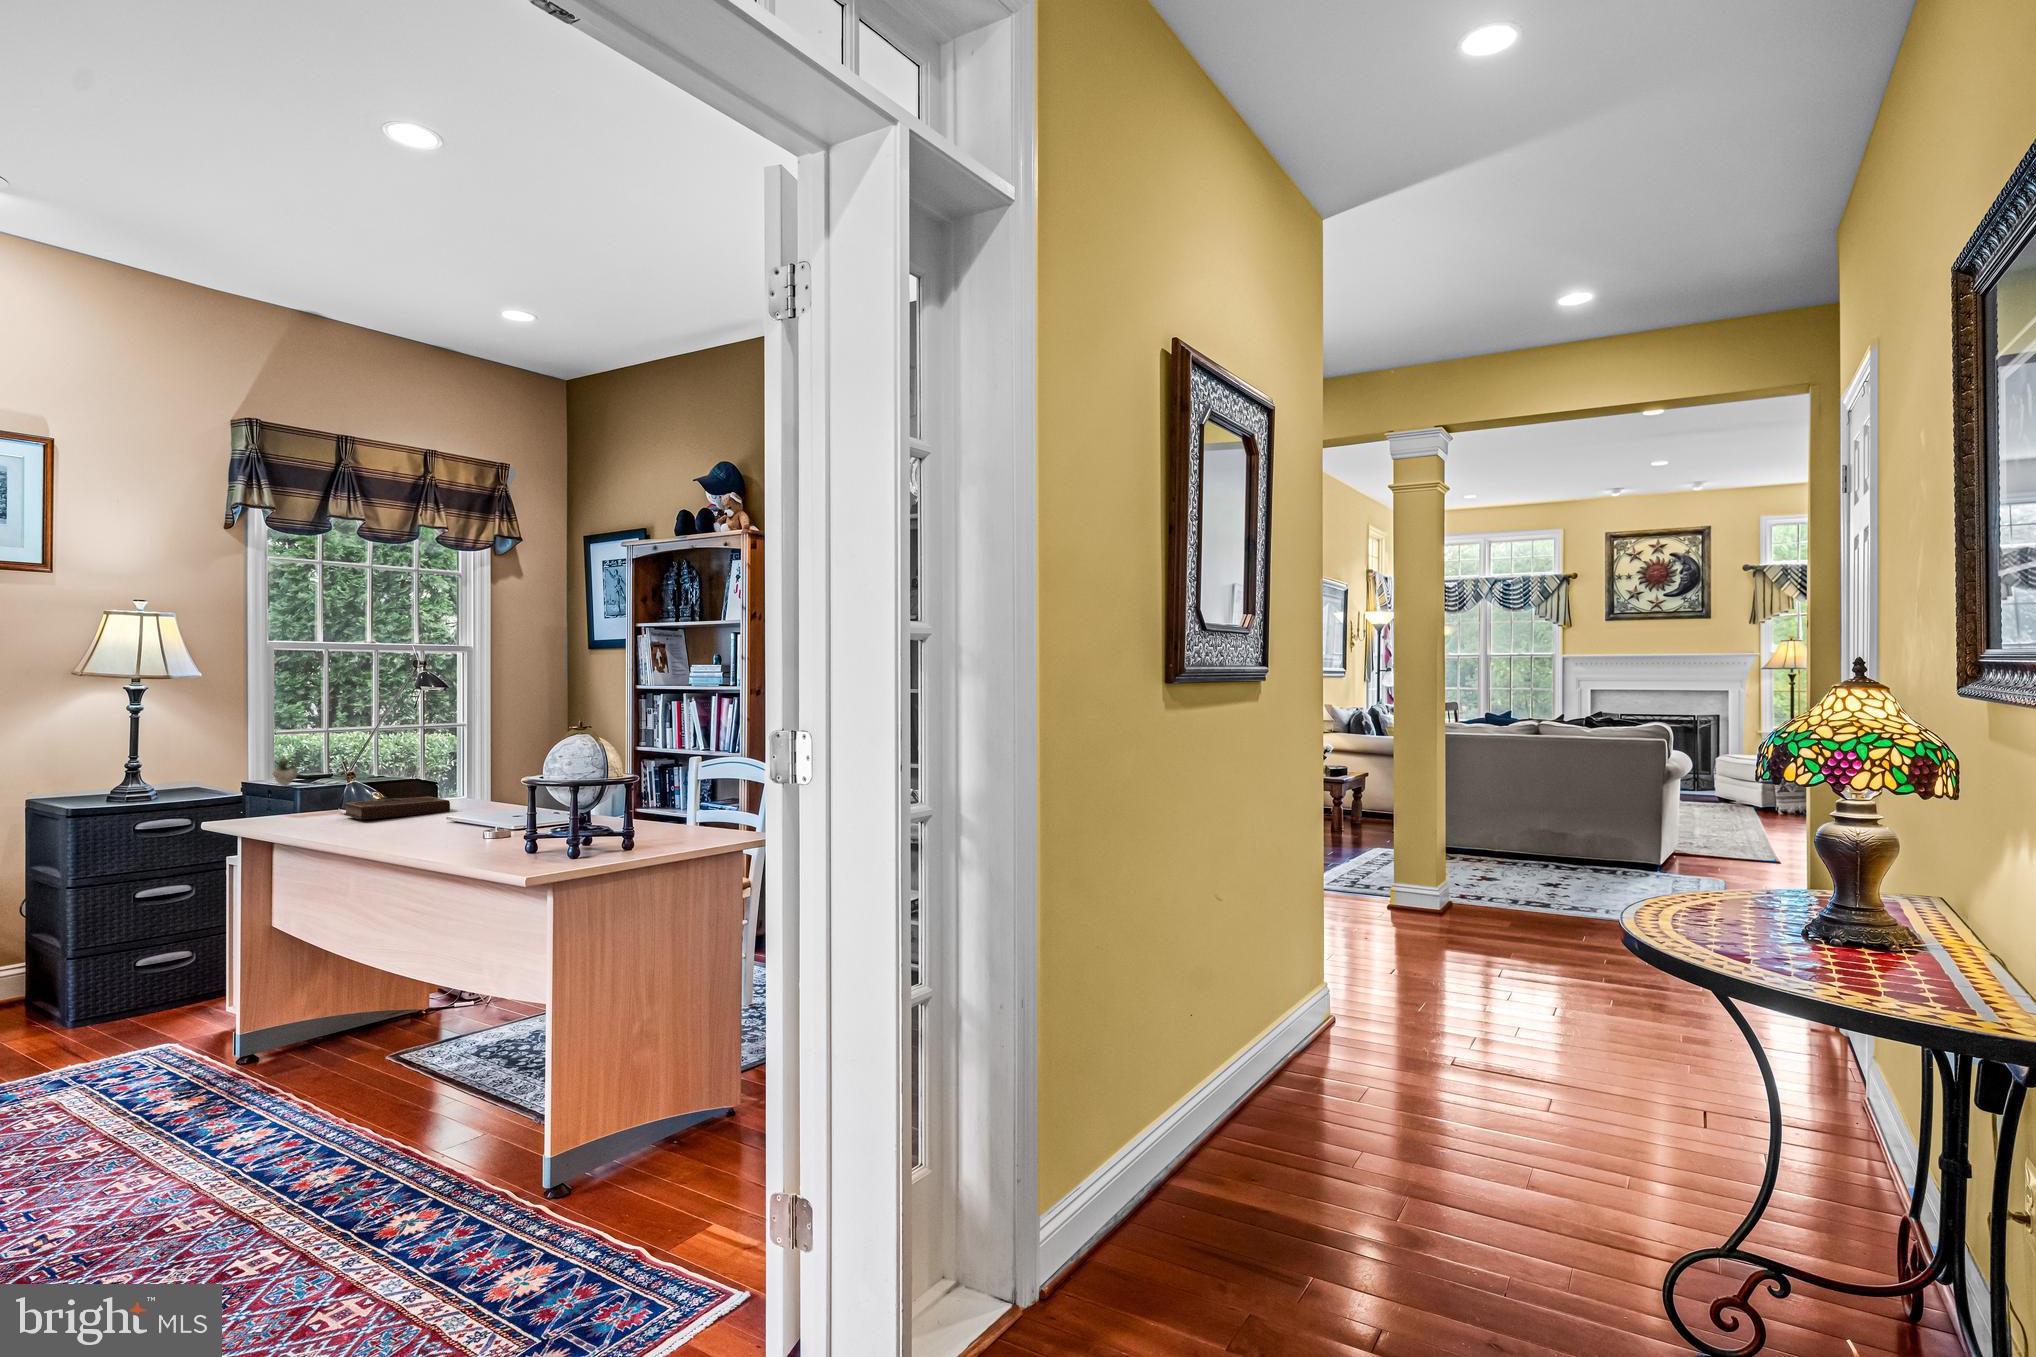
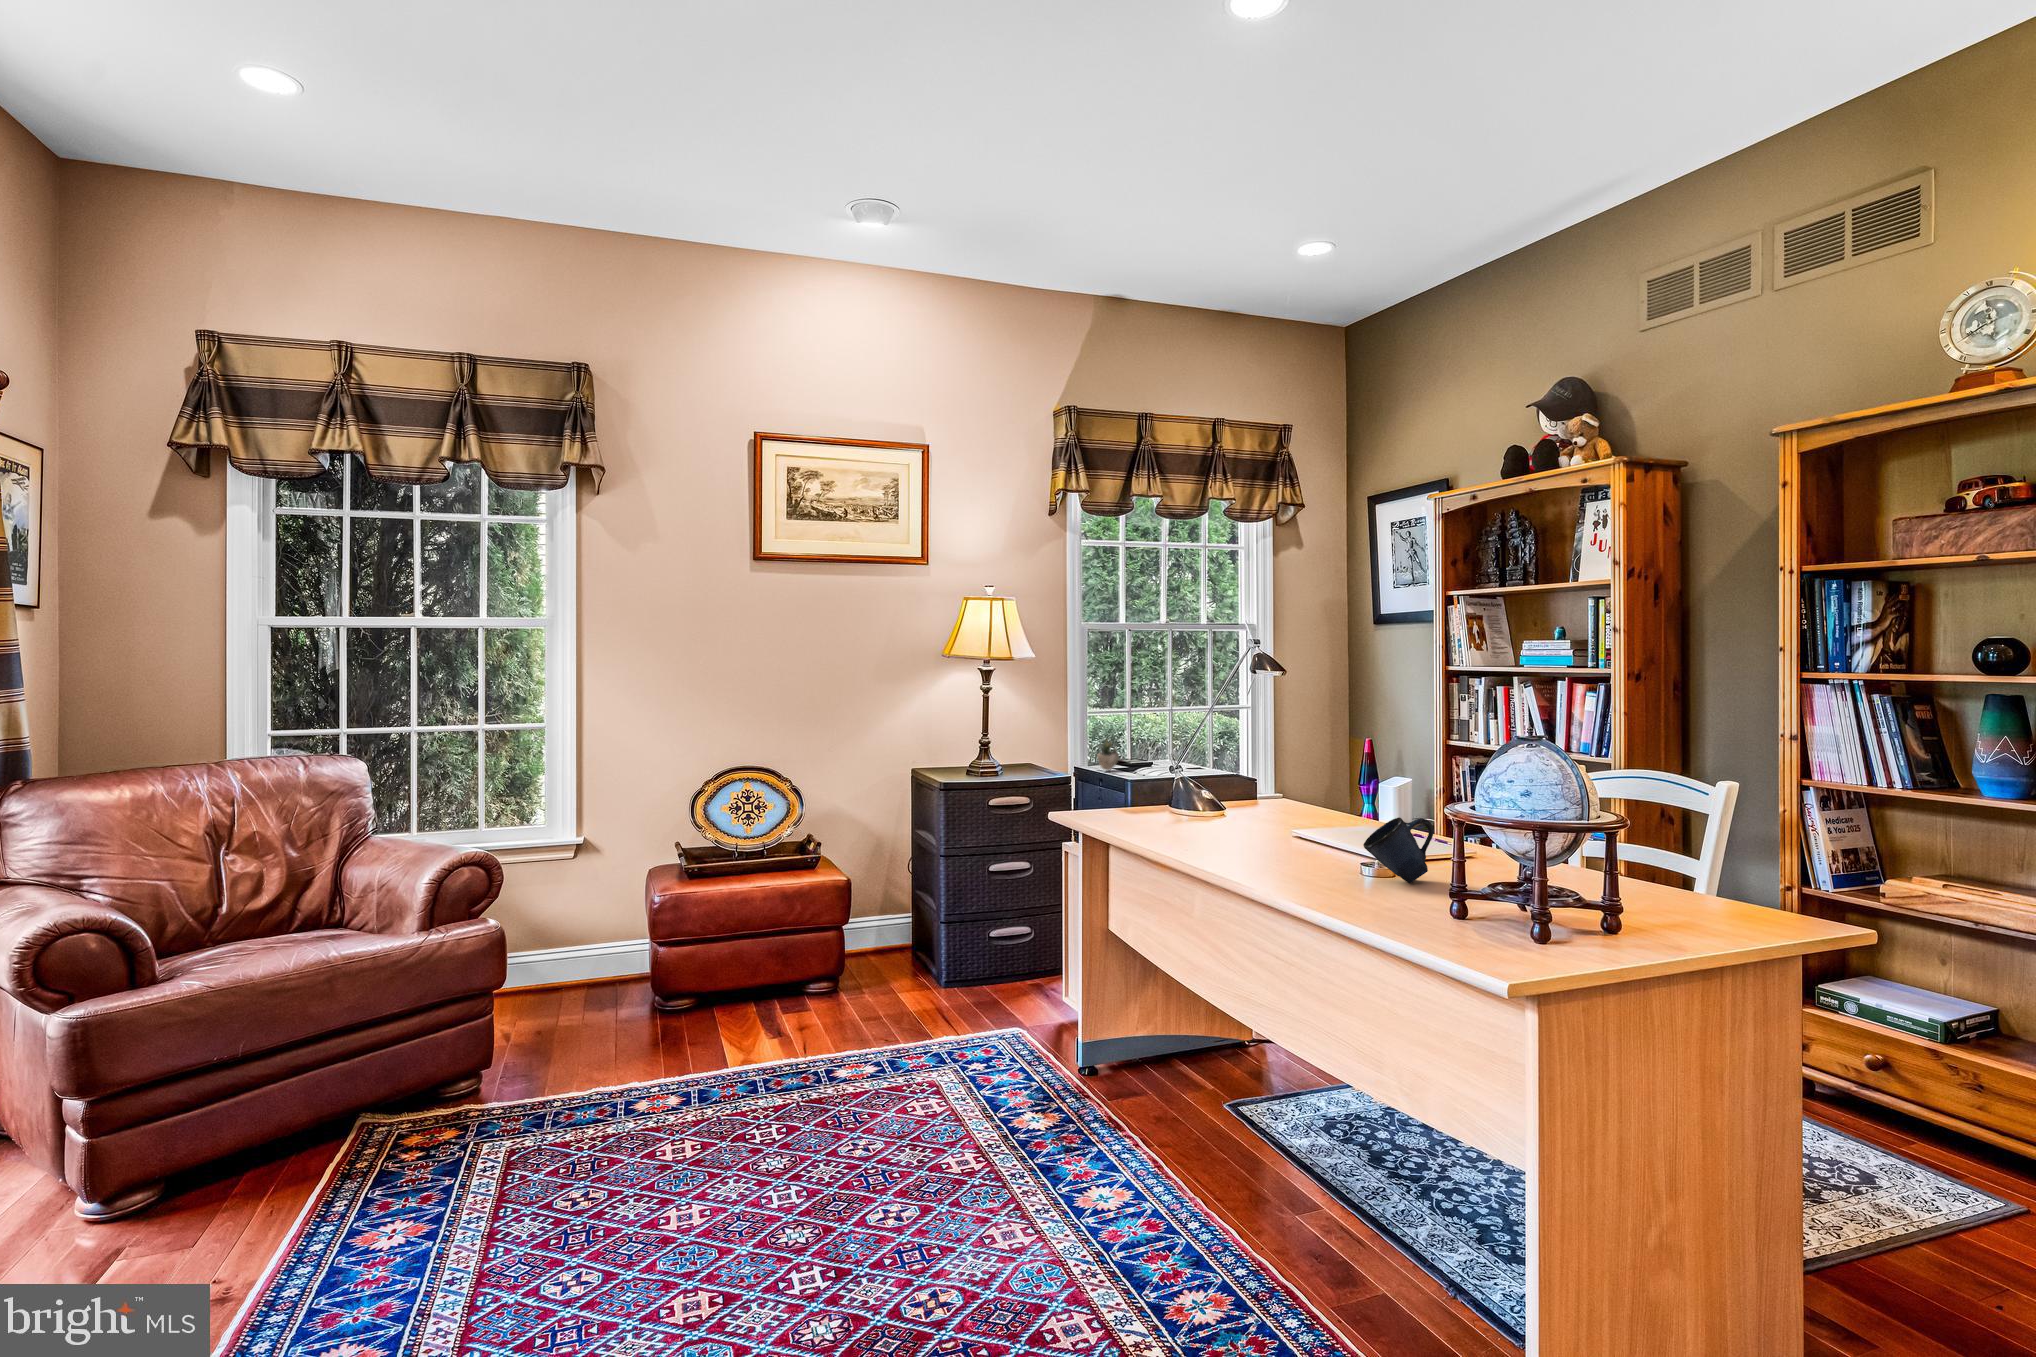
mug: none [434,794,487,840] -> present [1363,817,1434,883]
notebook: present [344,796,450,819] -> none [1203,801,1323,828]

